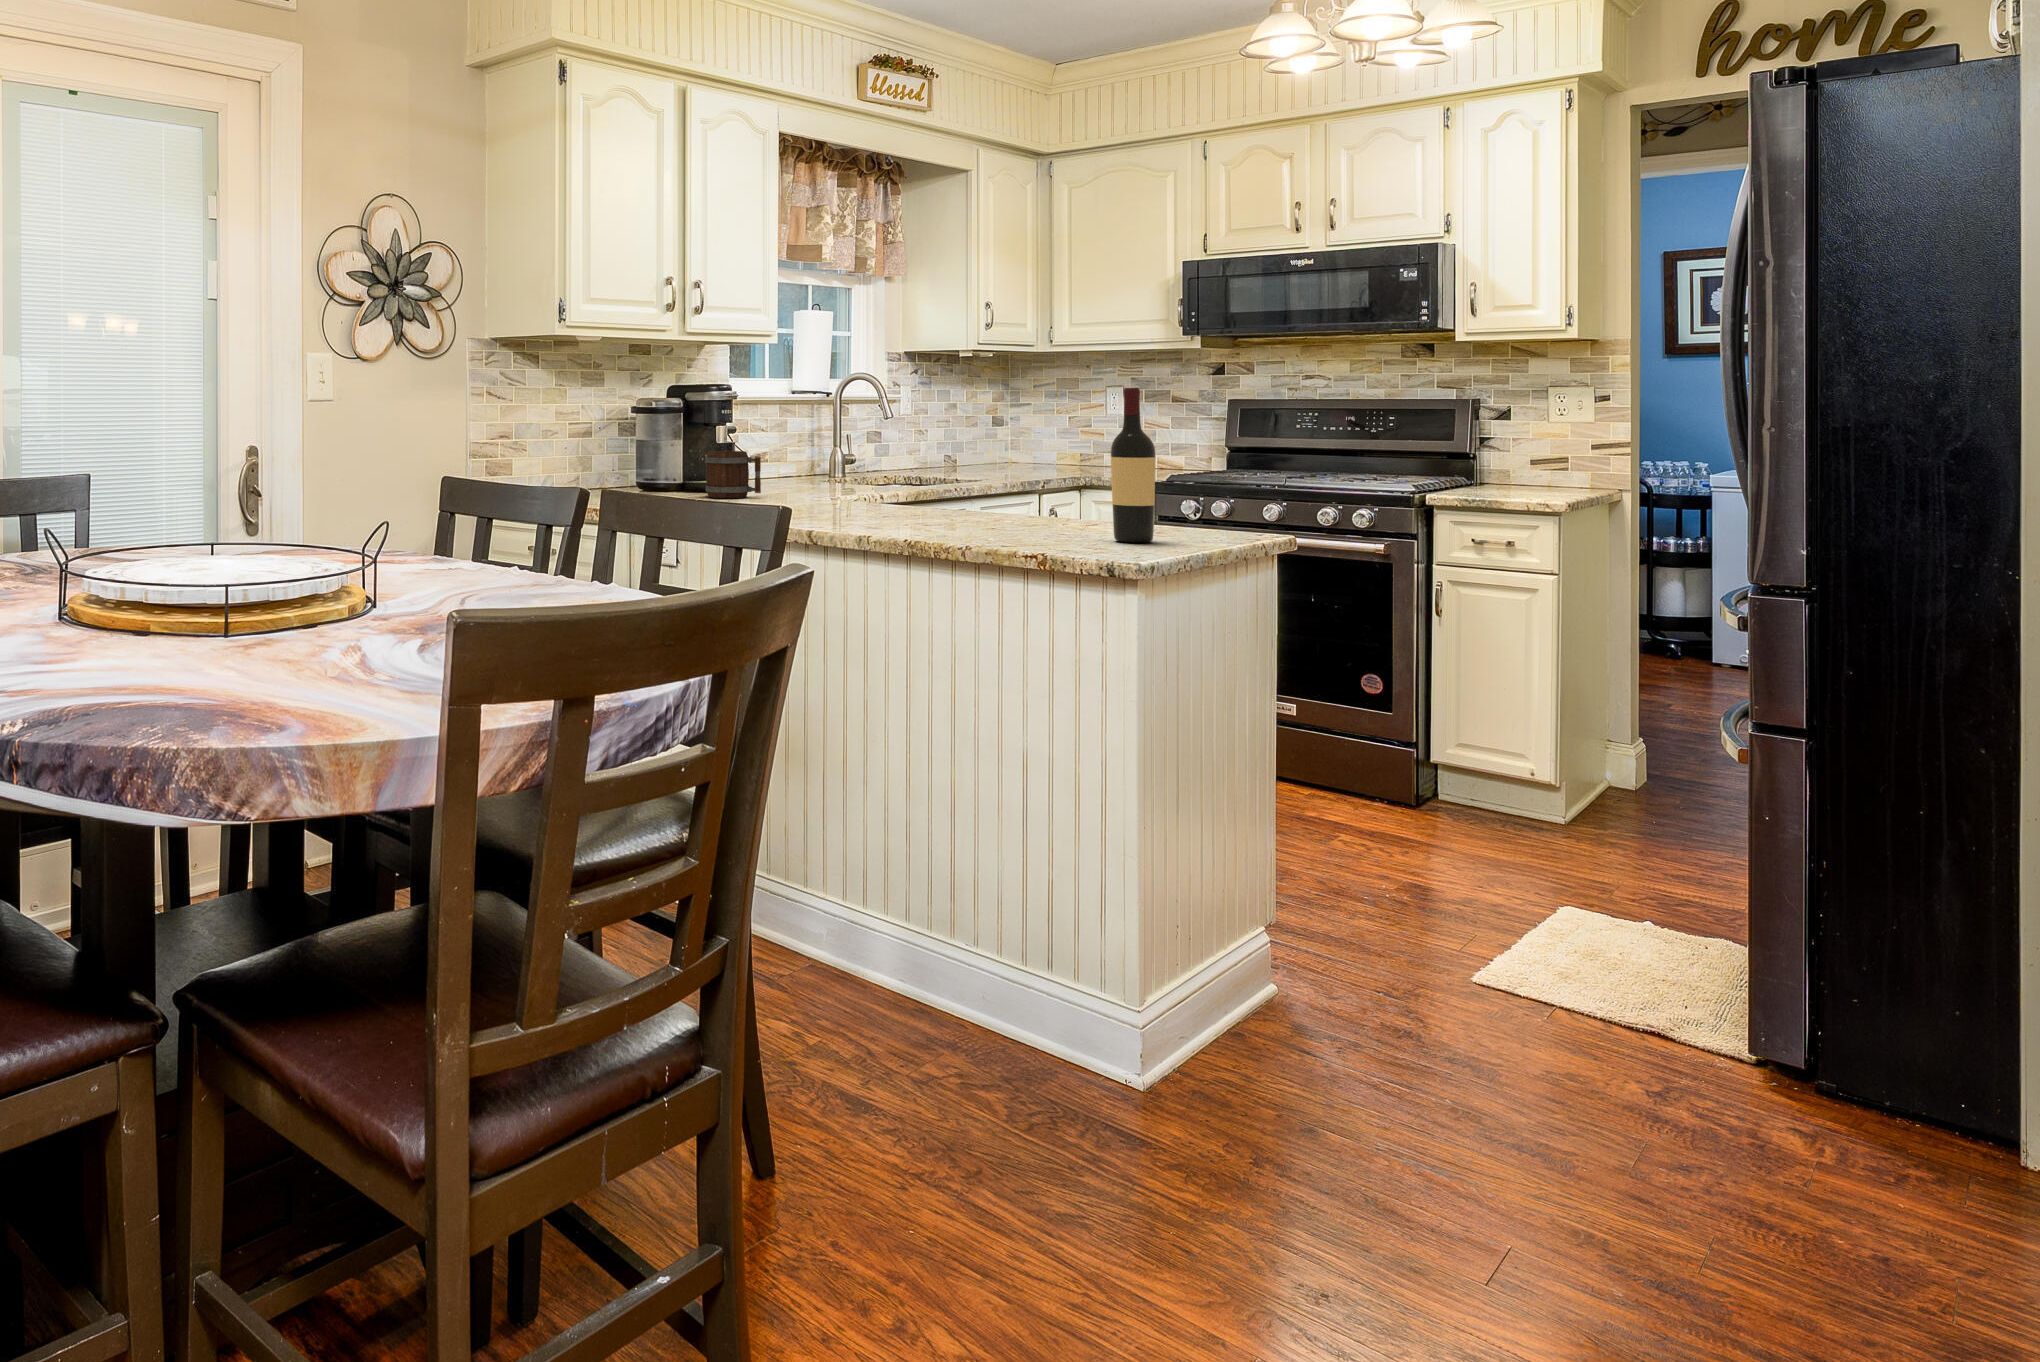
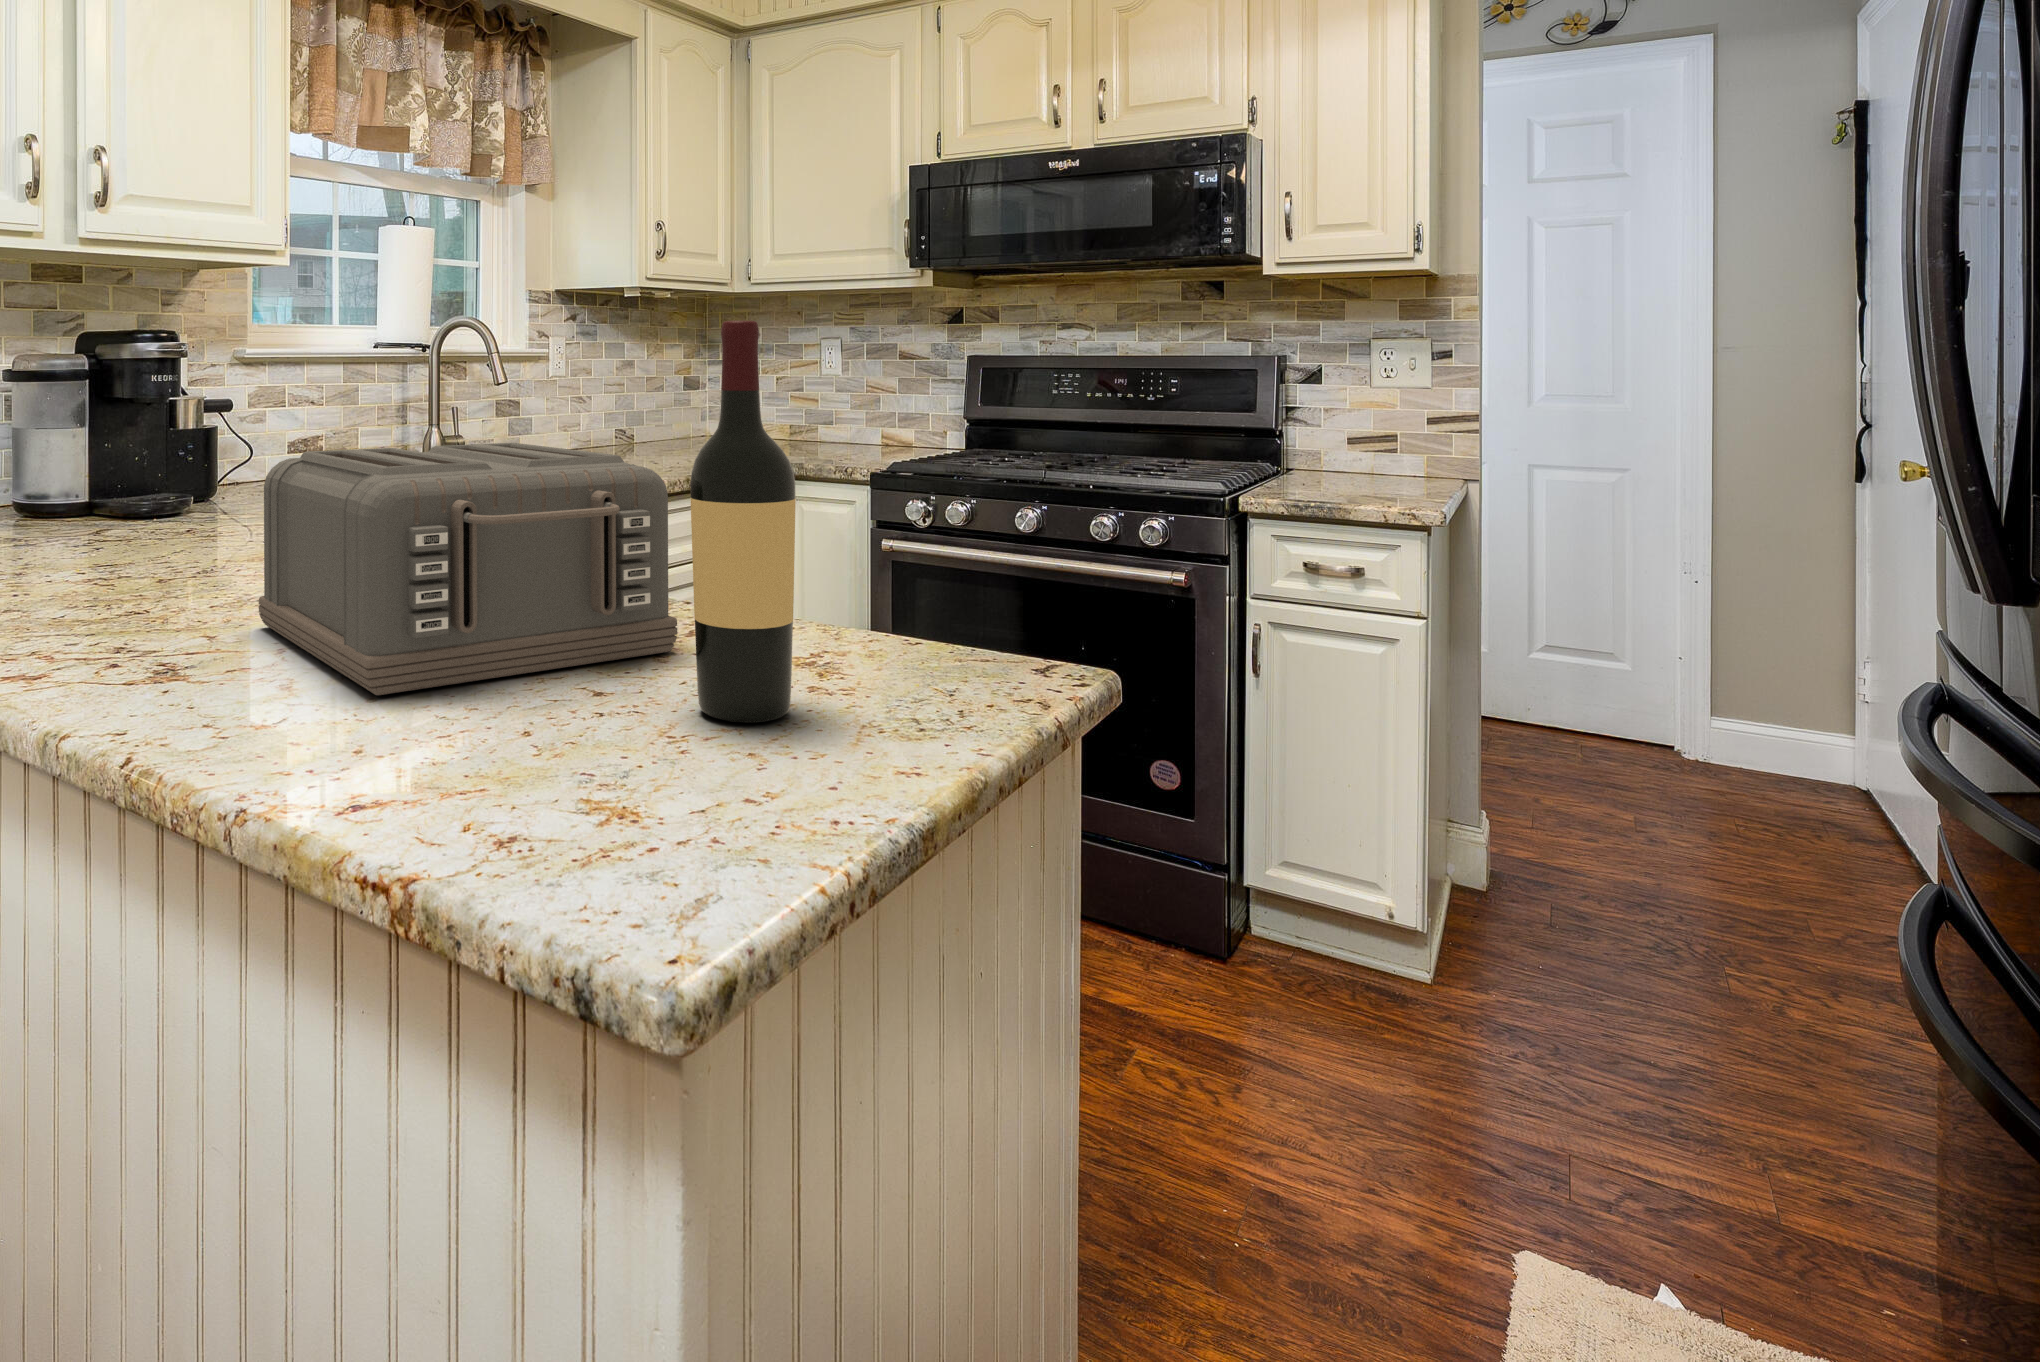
toaster: none [883,443,1091,536] -> present [259,443,677,695]
mug: present [705,451,761,498] -> none [113,443,208,528]

